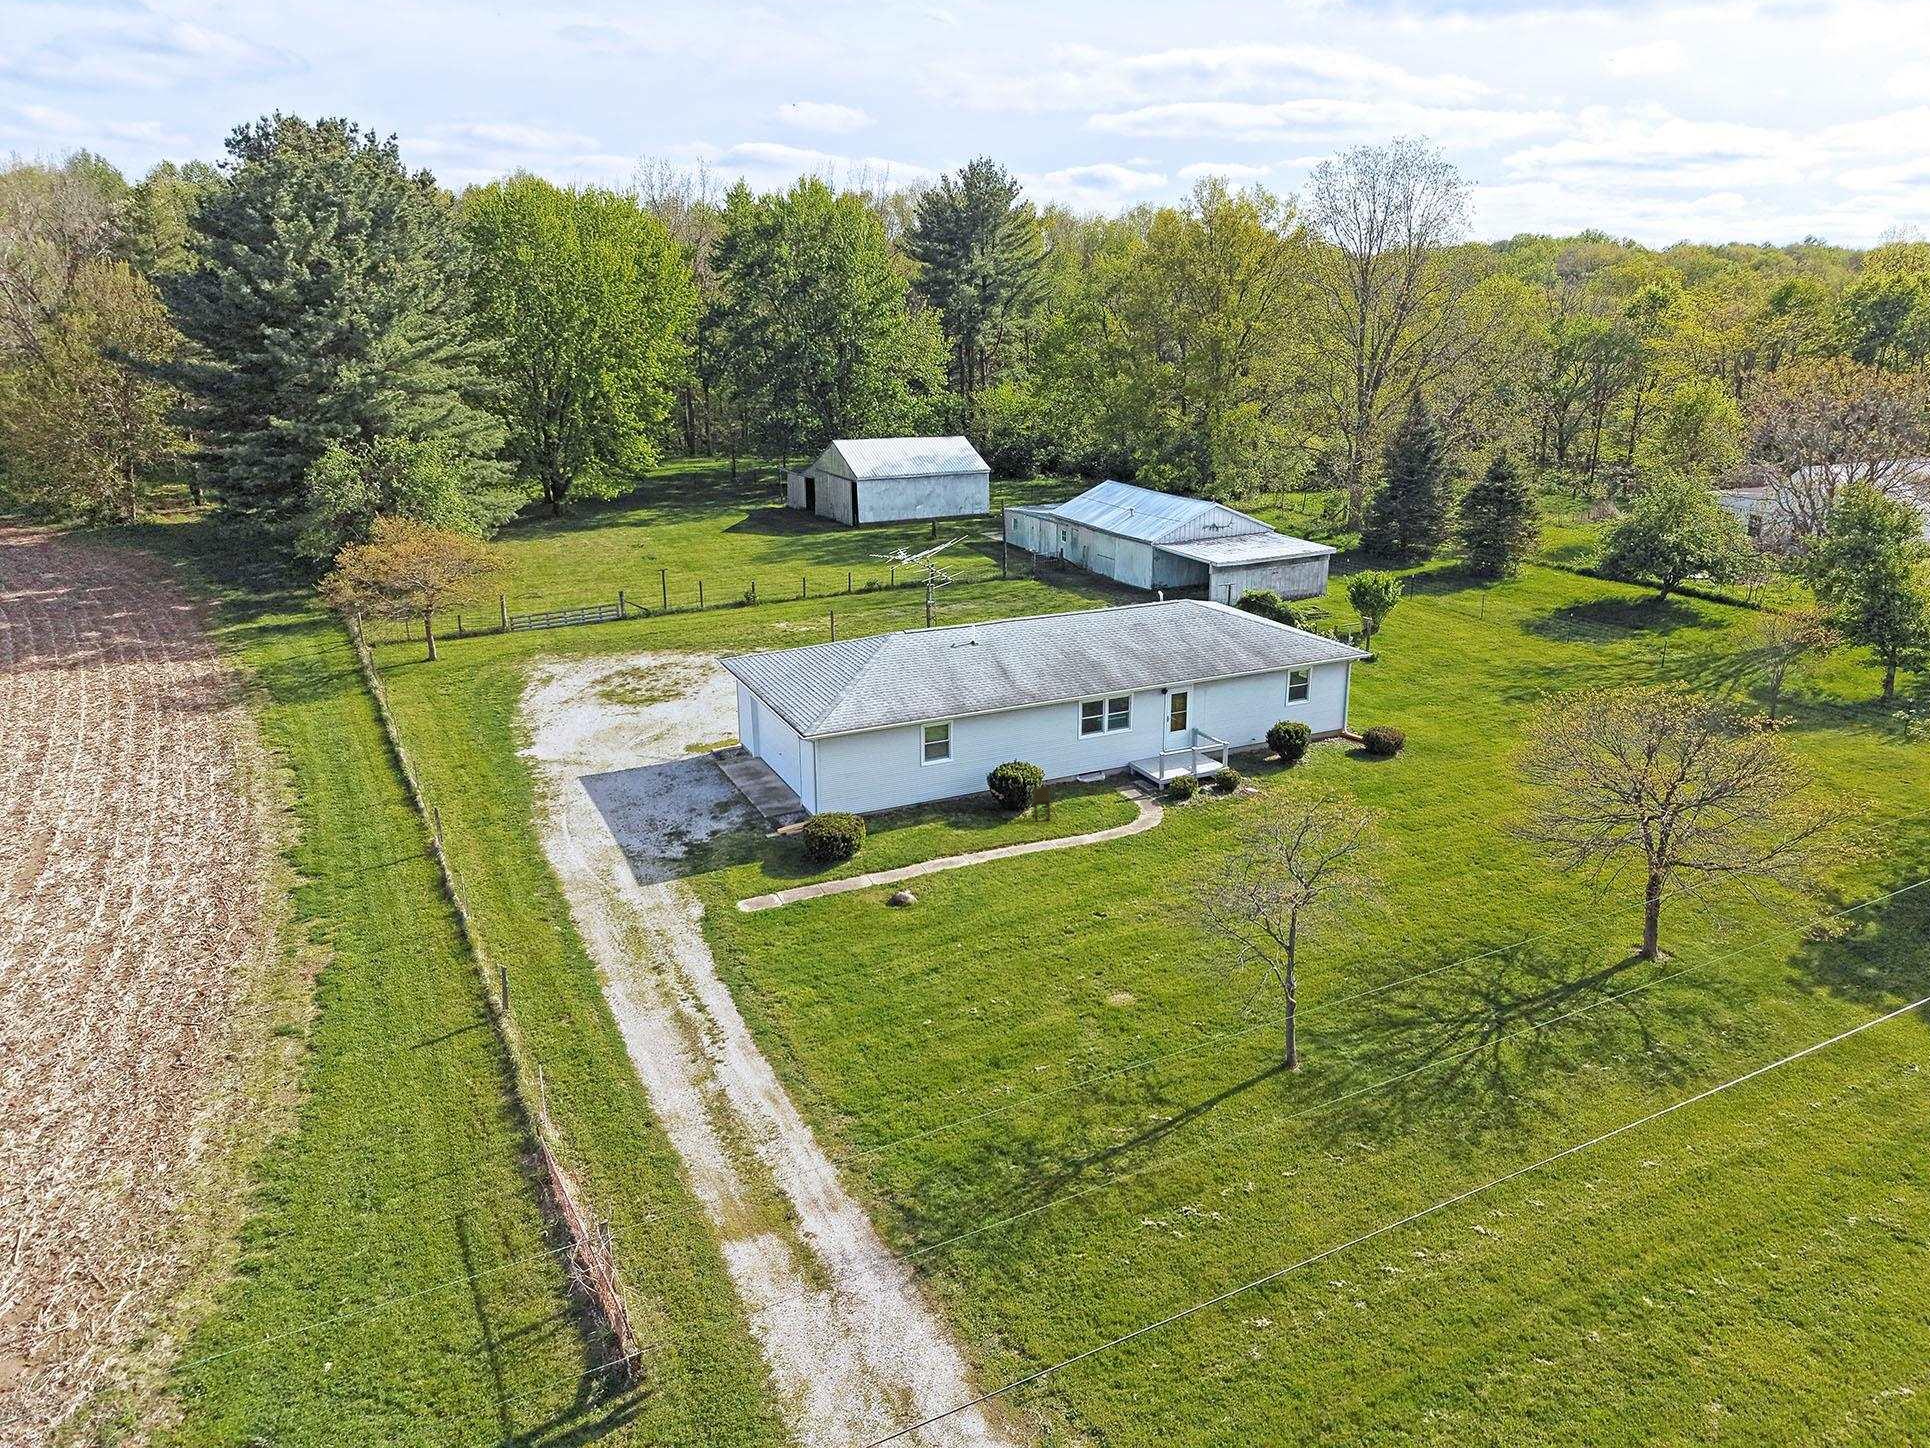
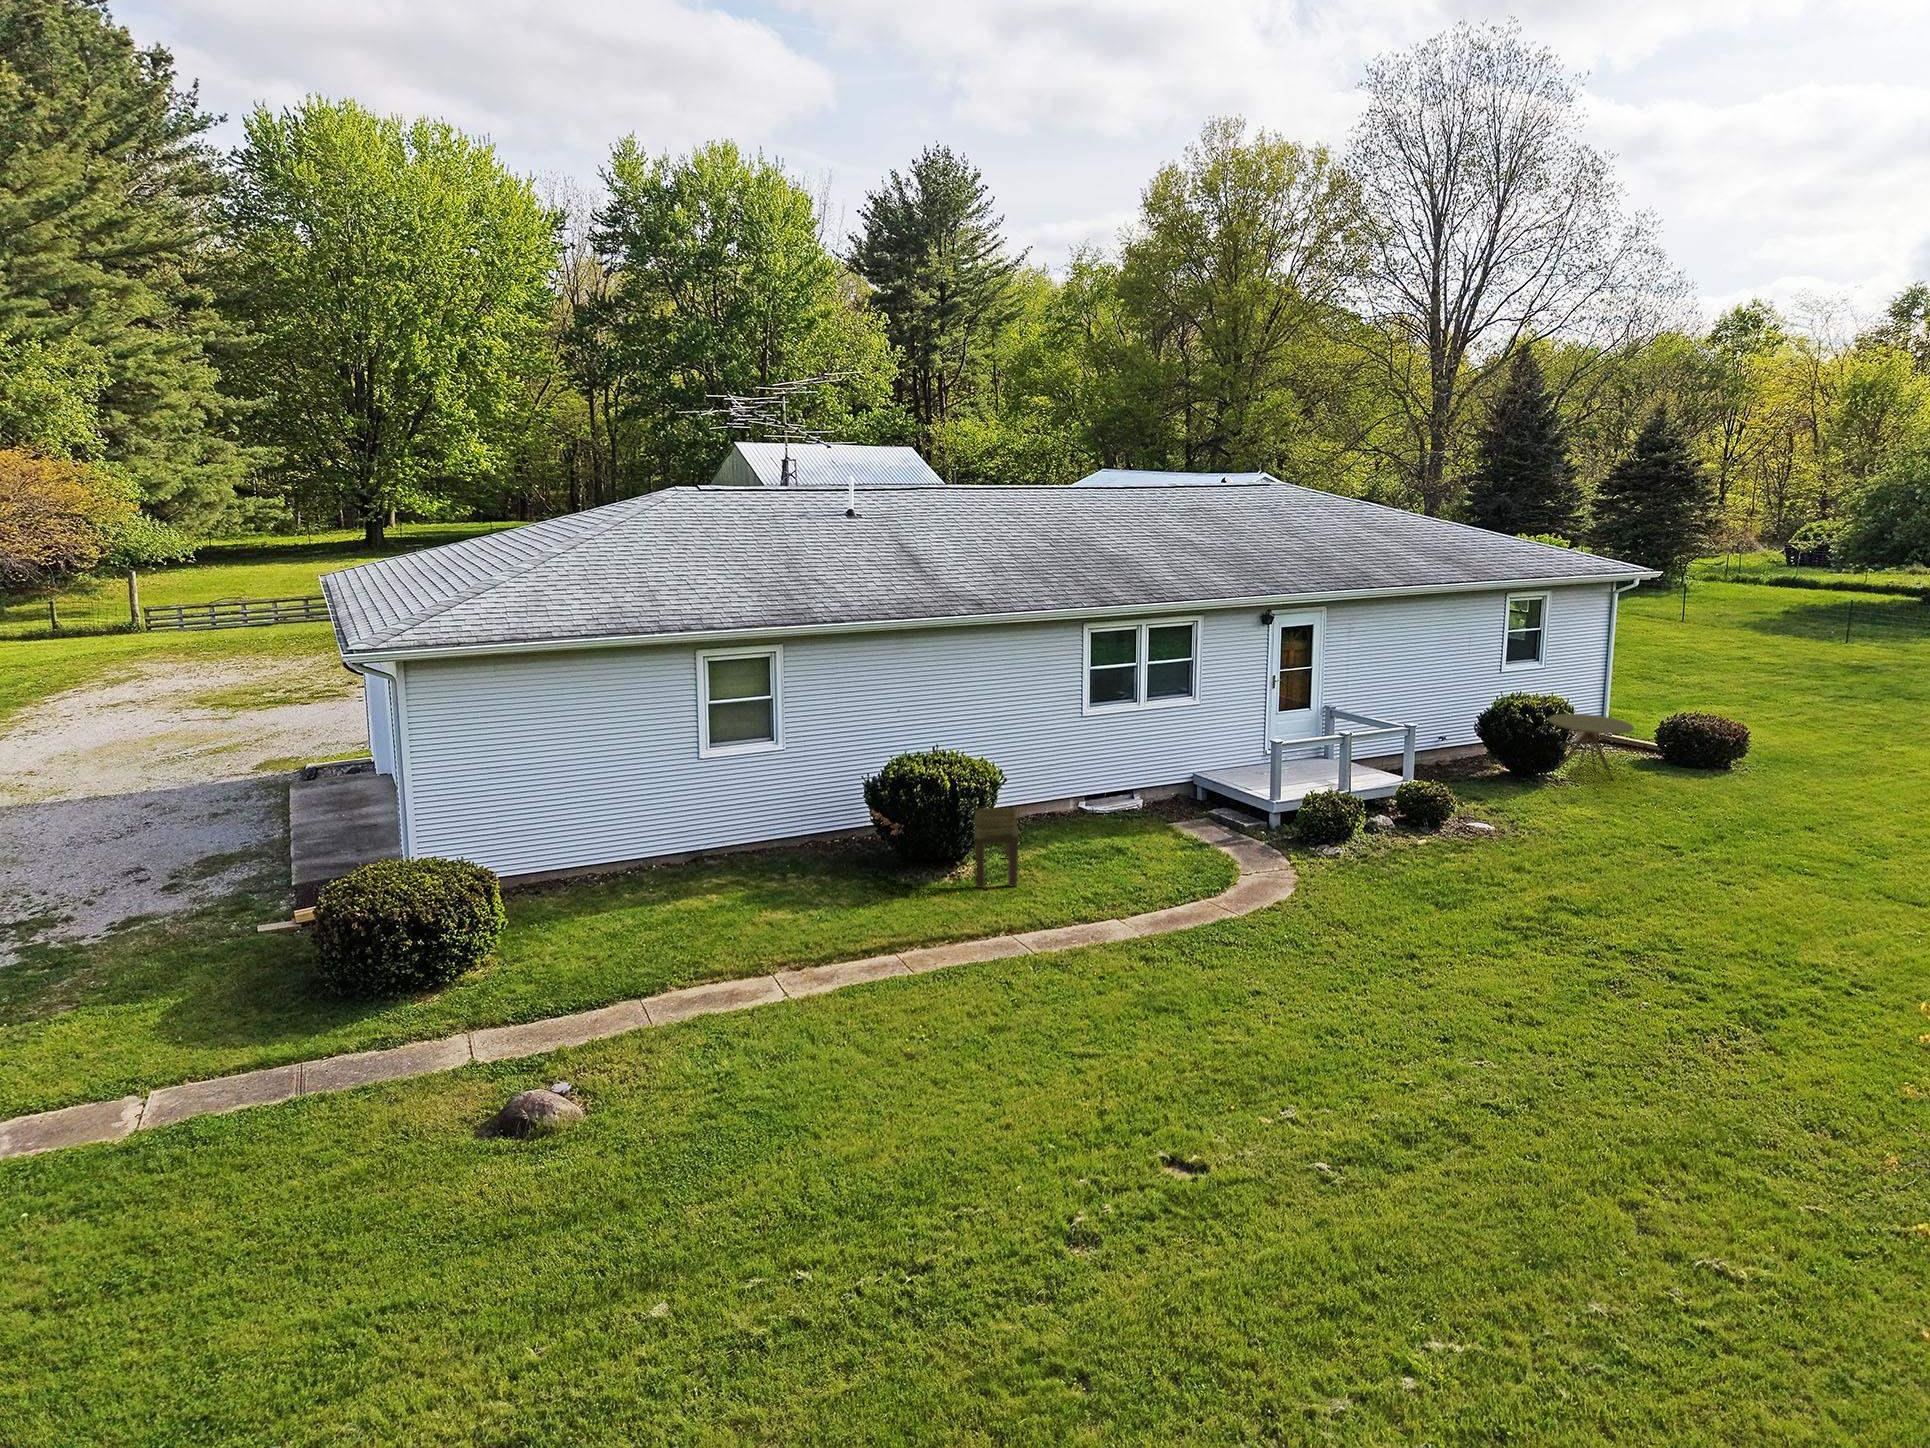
round table: none [1295,733,1333,766] -> present [1548,713,1634,780]

